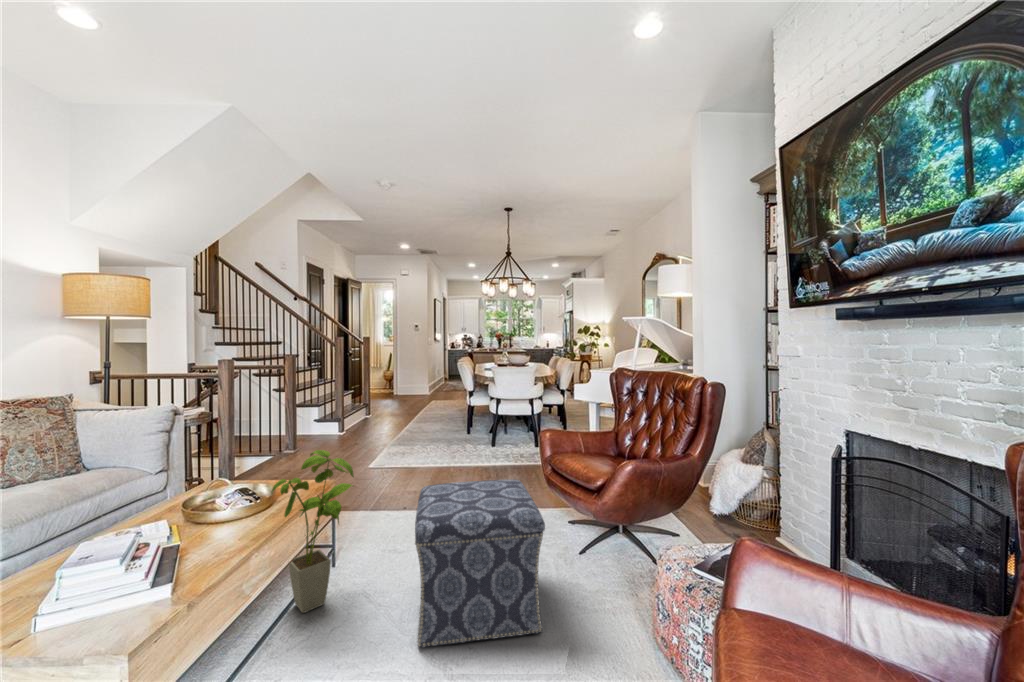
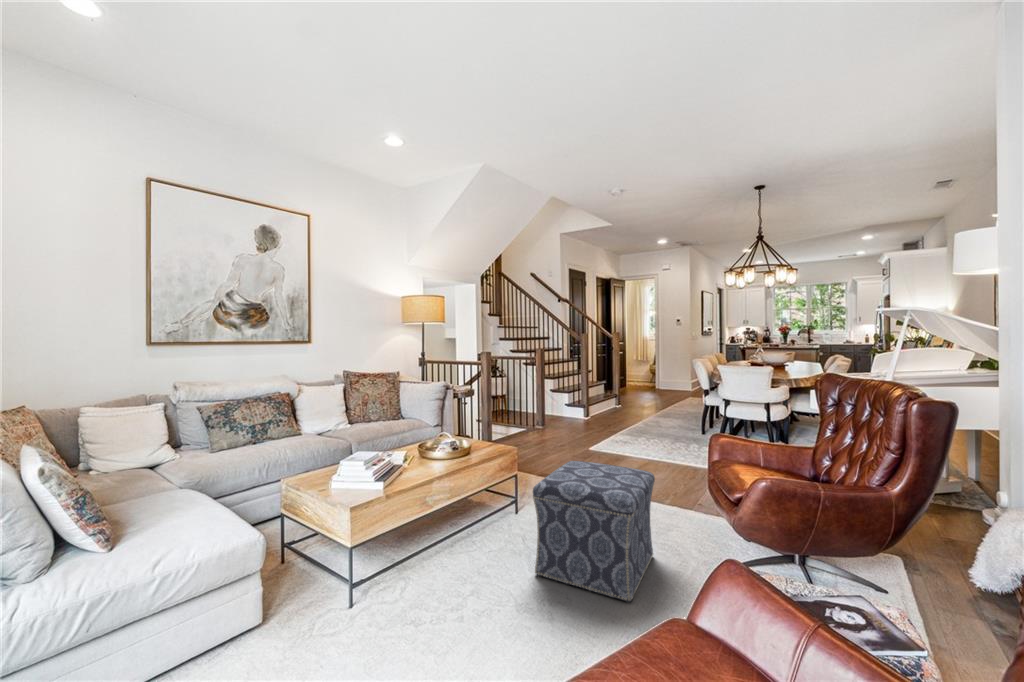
house plant: present [272,450,354,613] -> none [469,419,526,530]

